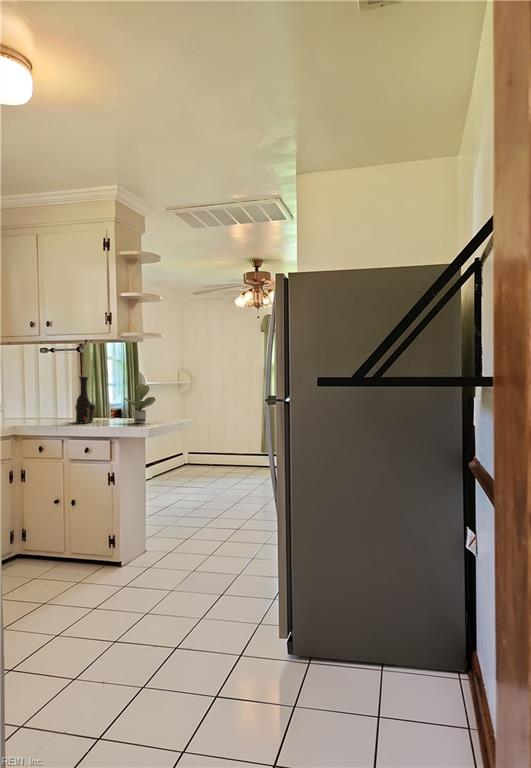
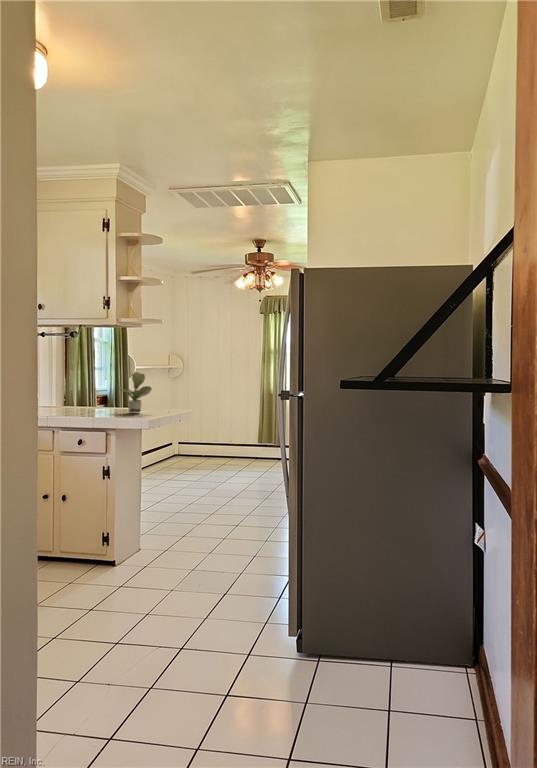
vase: present [75,376,95,423] -> none [66,363,87,413]

